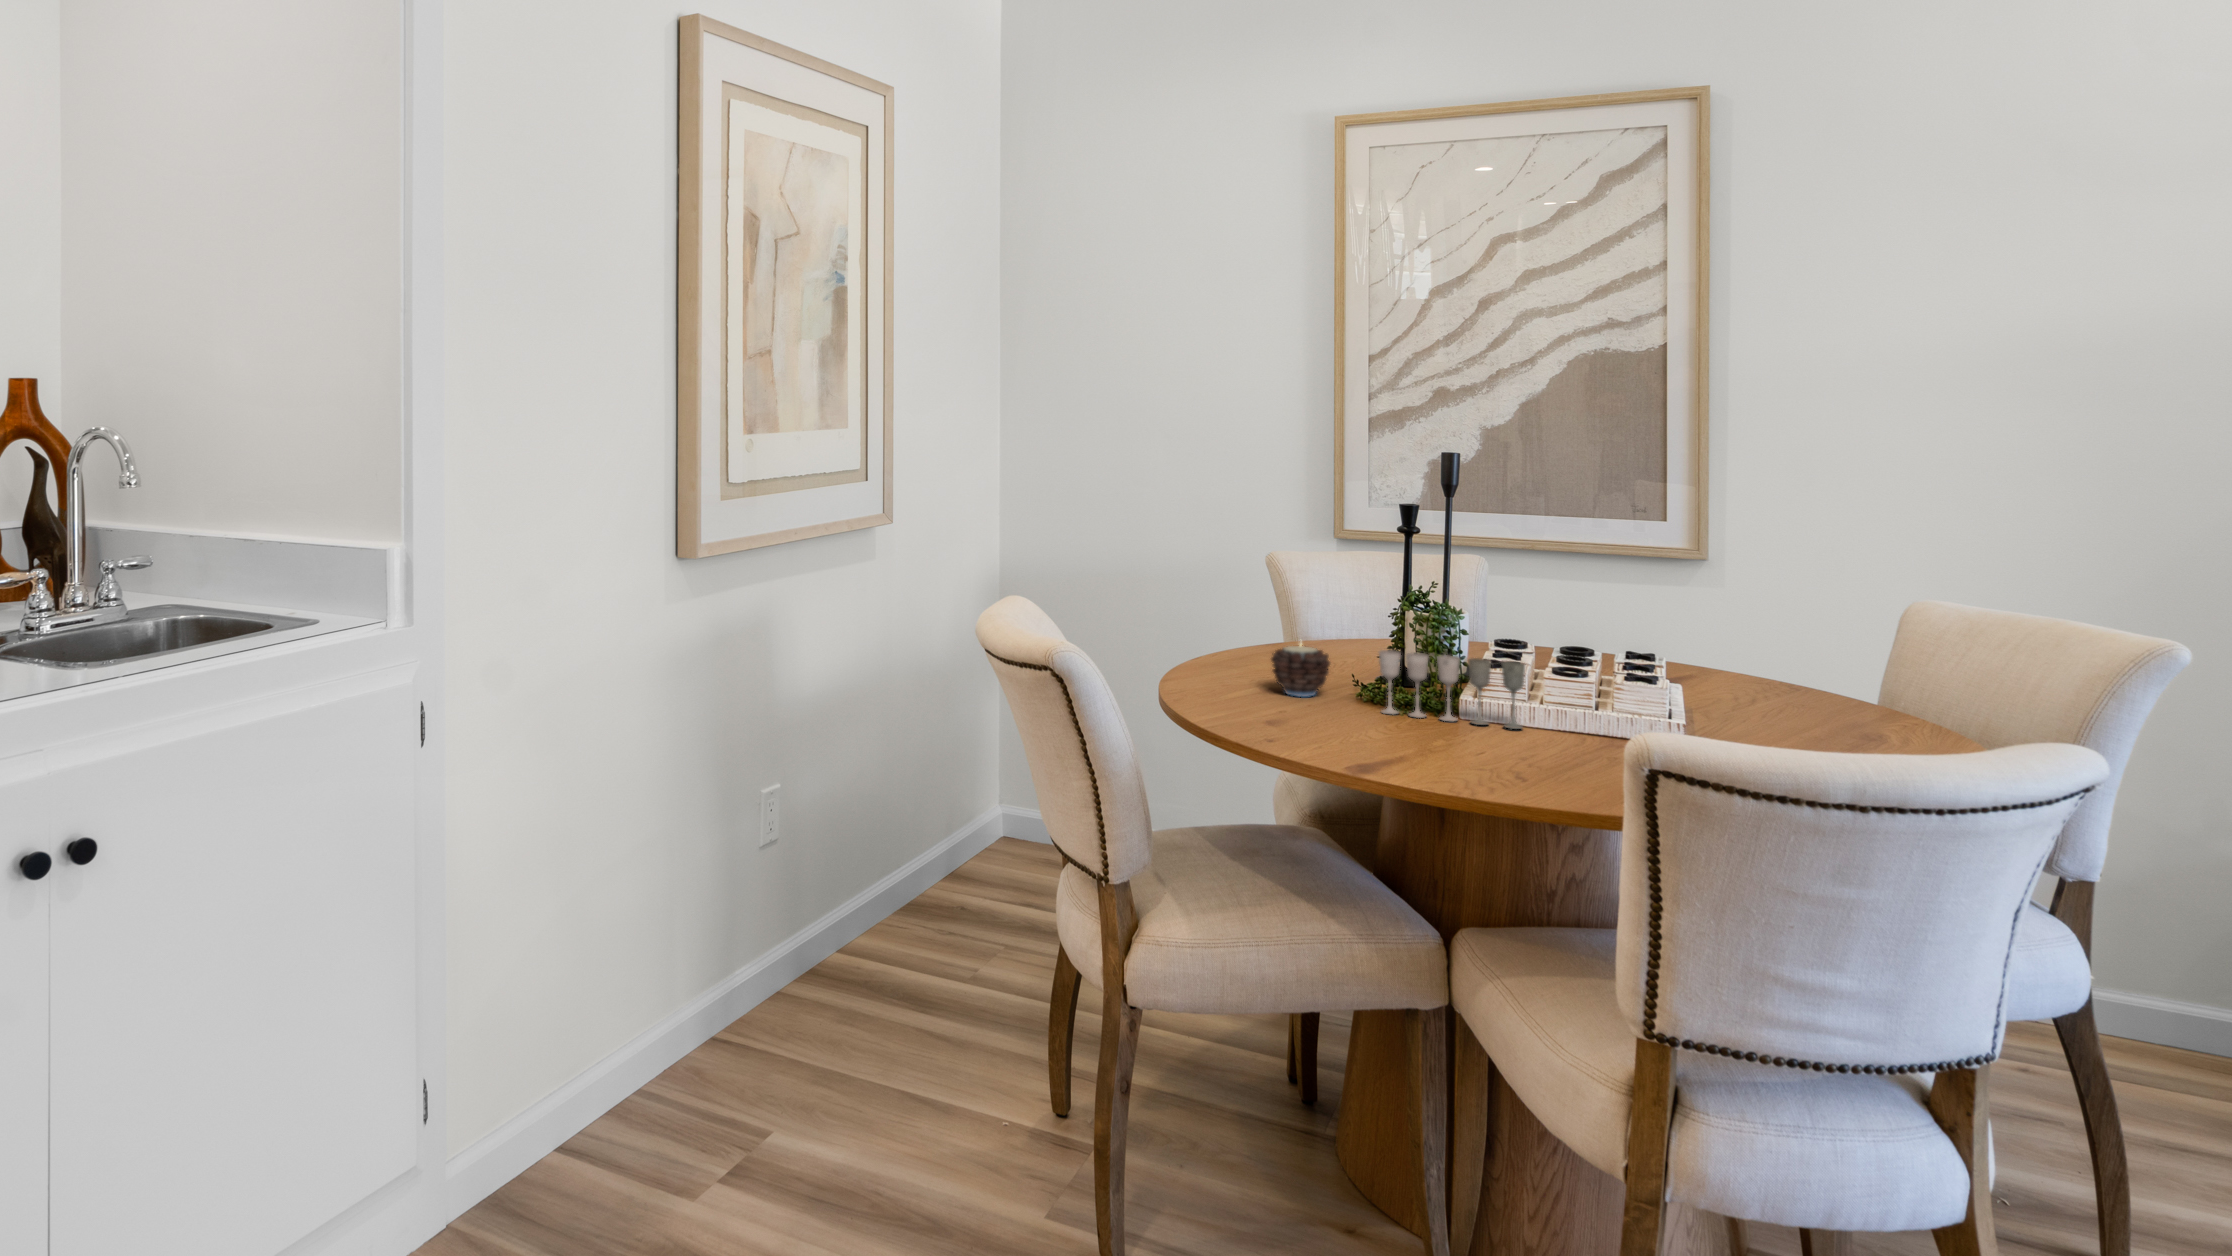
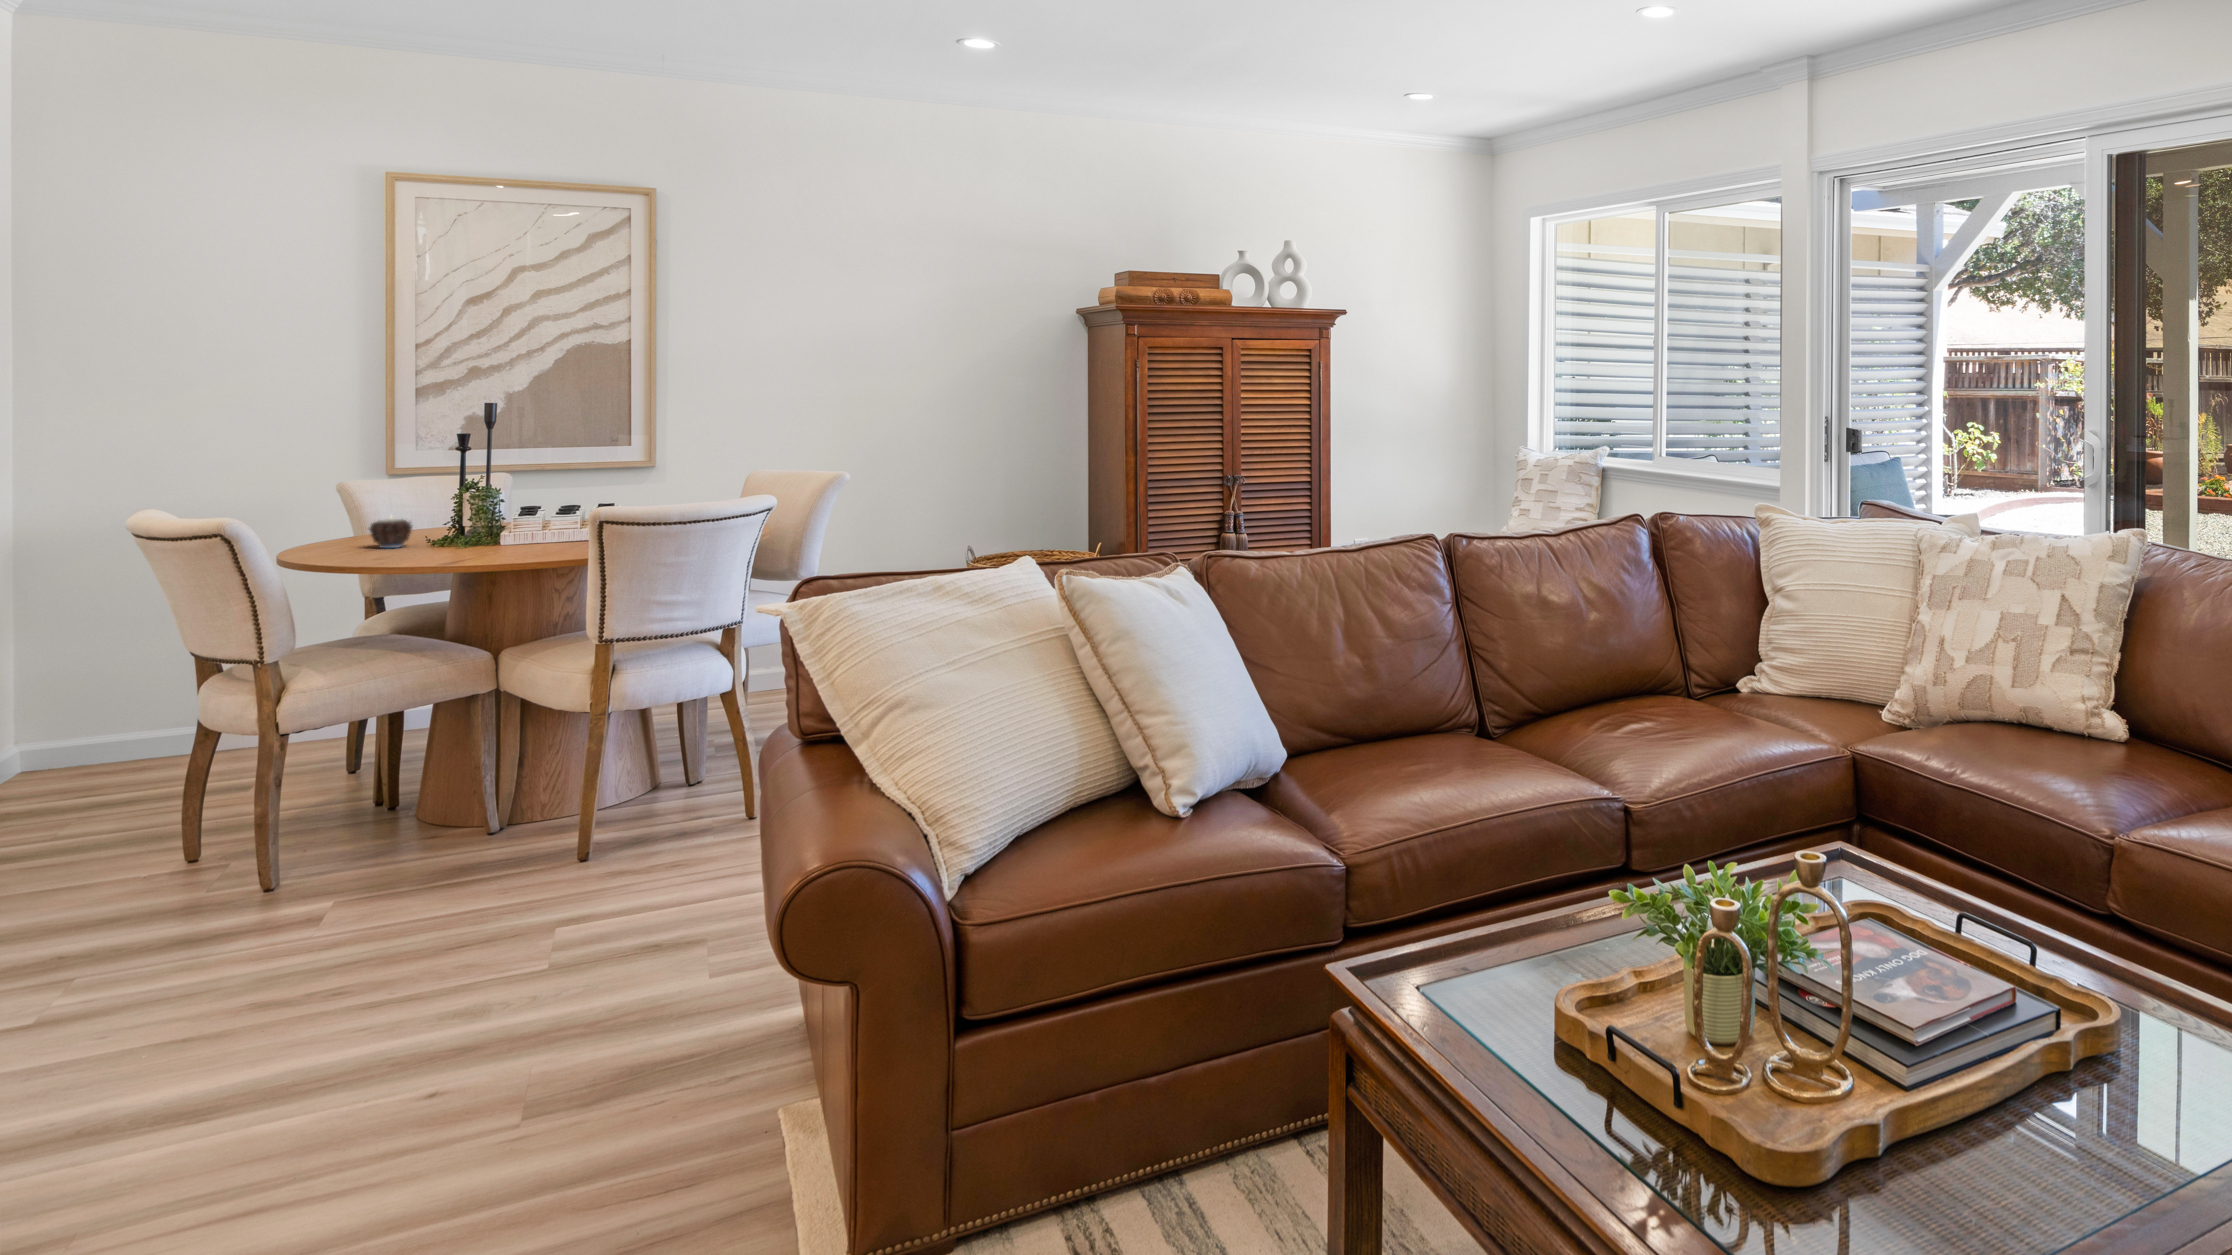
wine glass: present [1379,650,1525,729] -> none [448,510,541,548]

